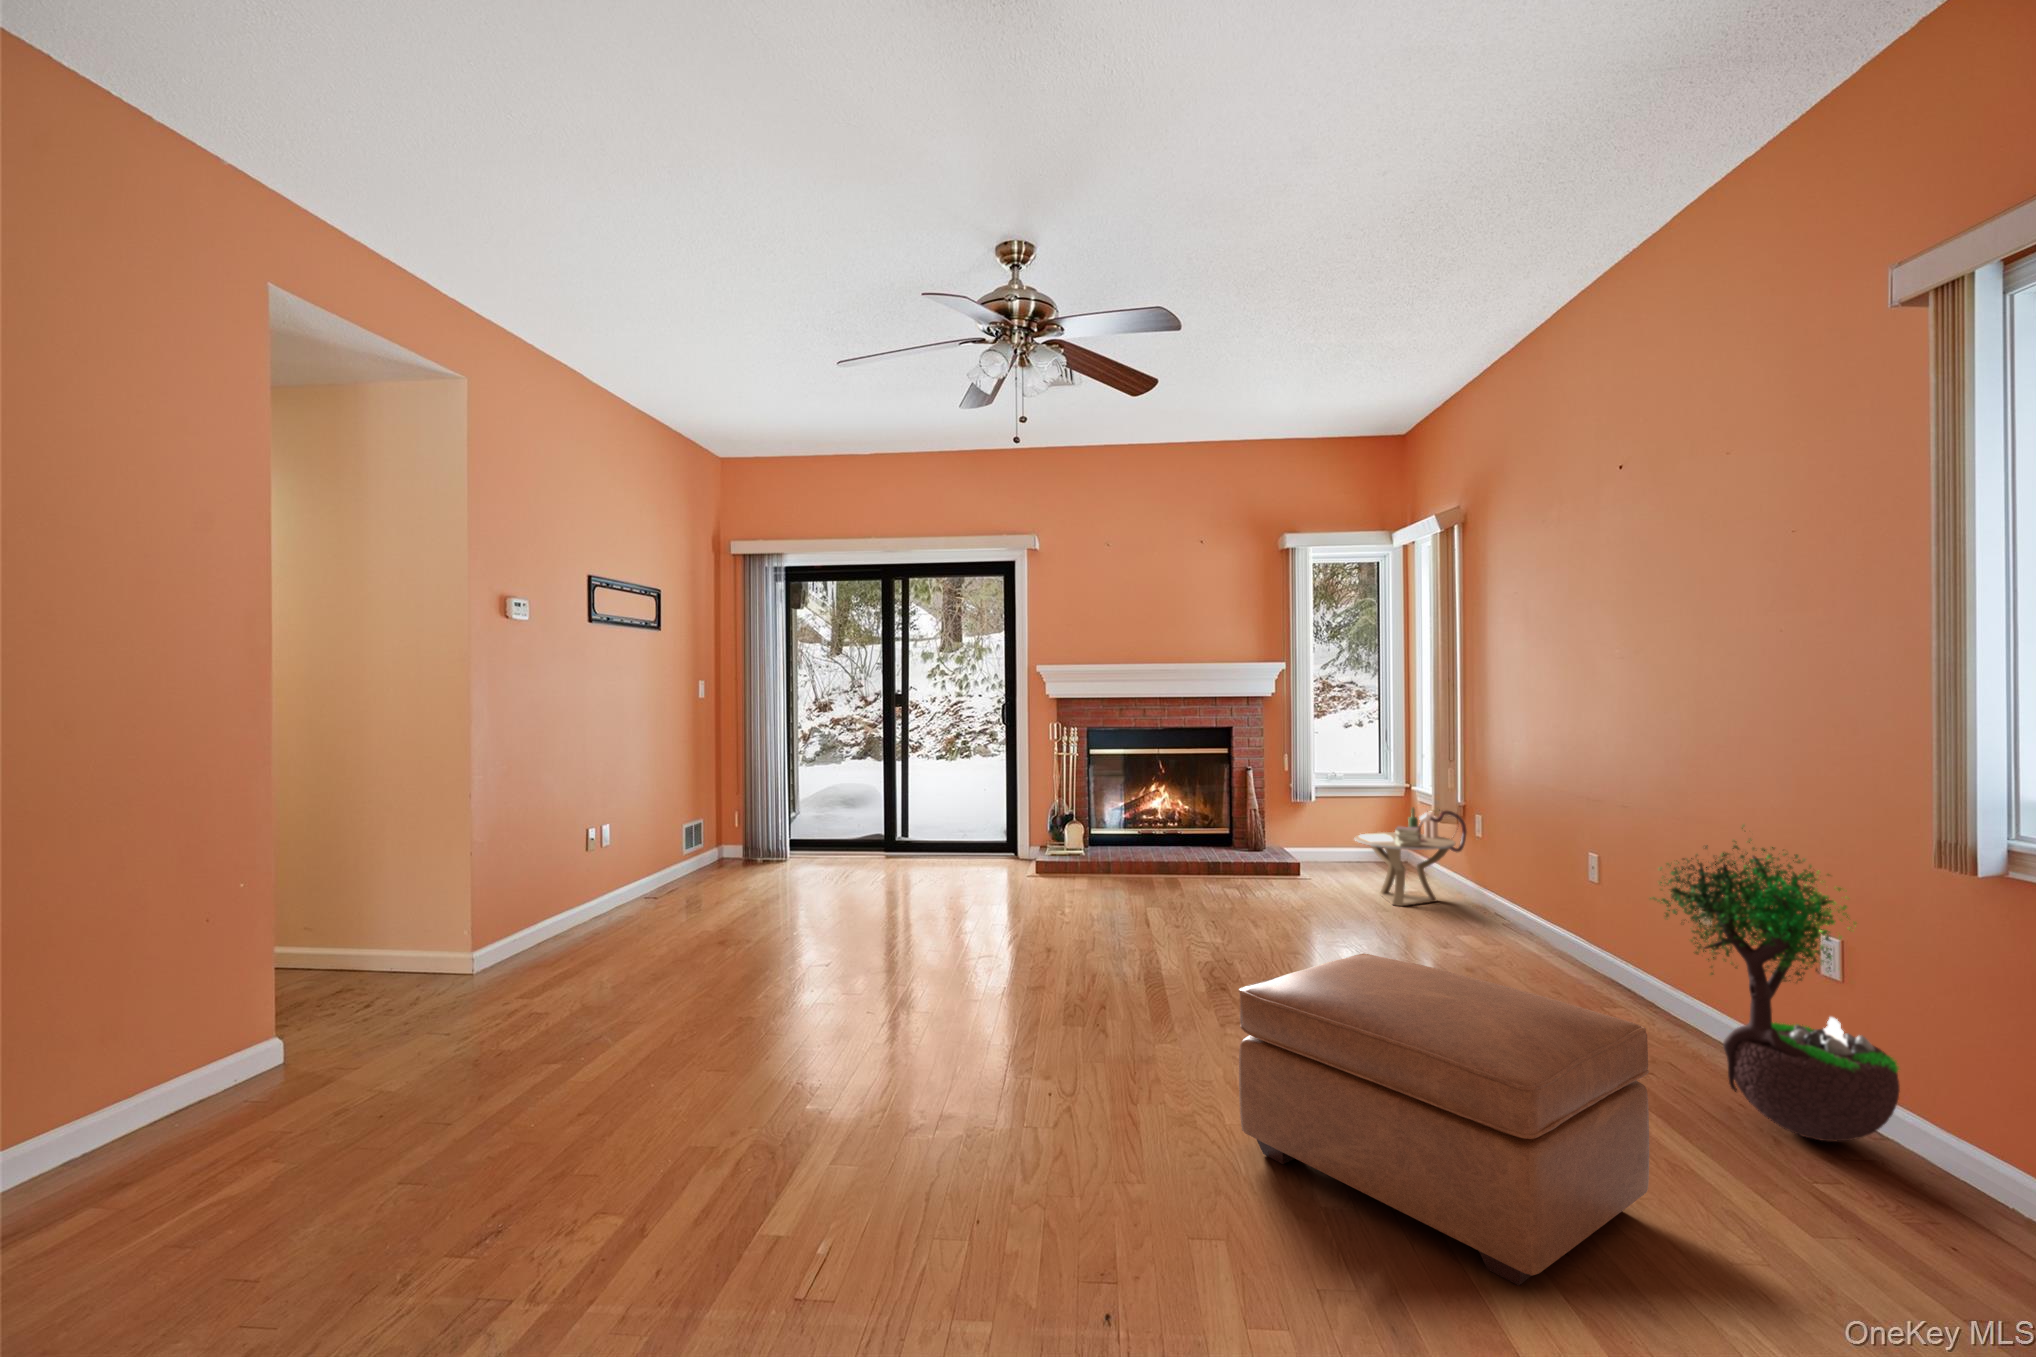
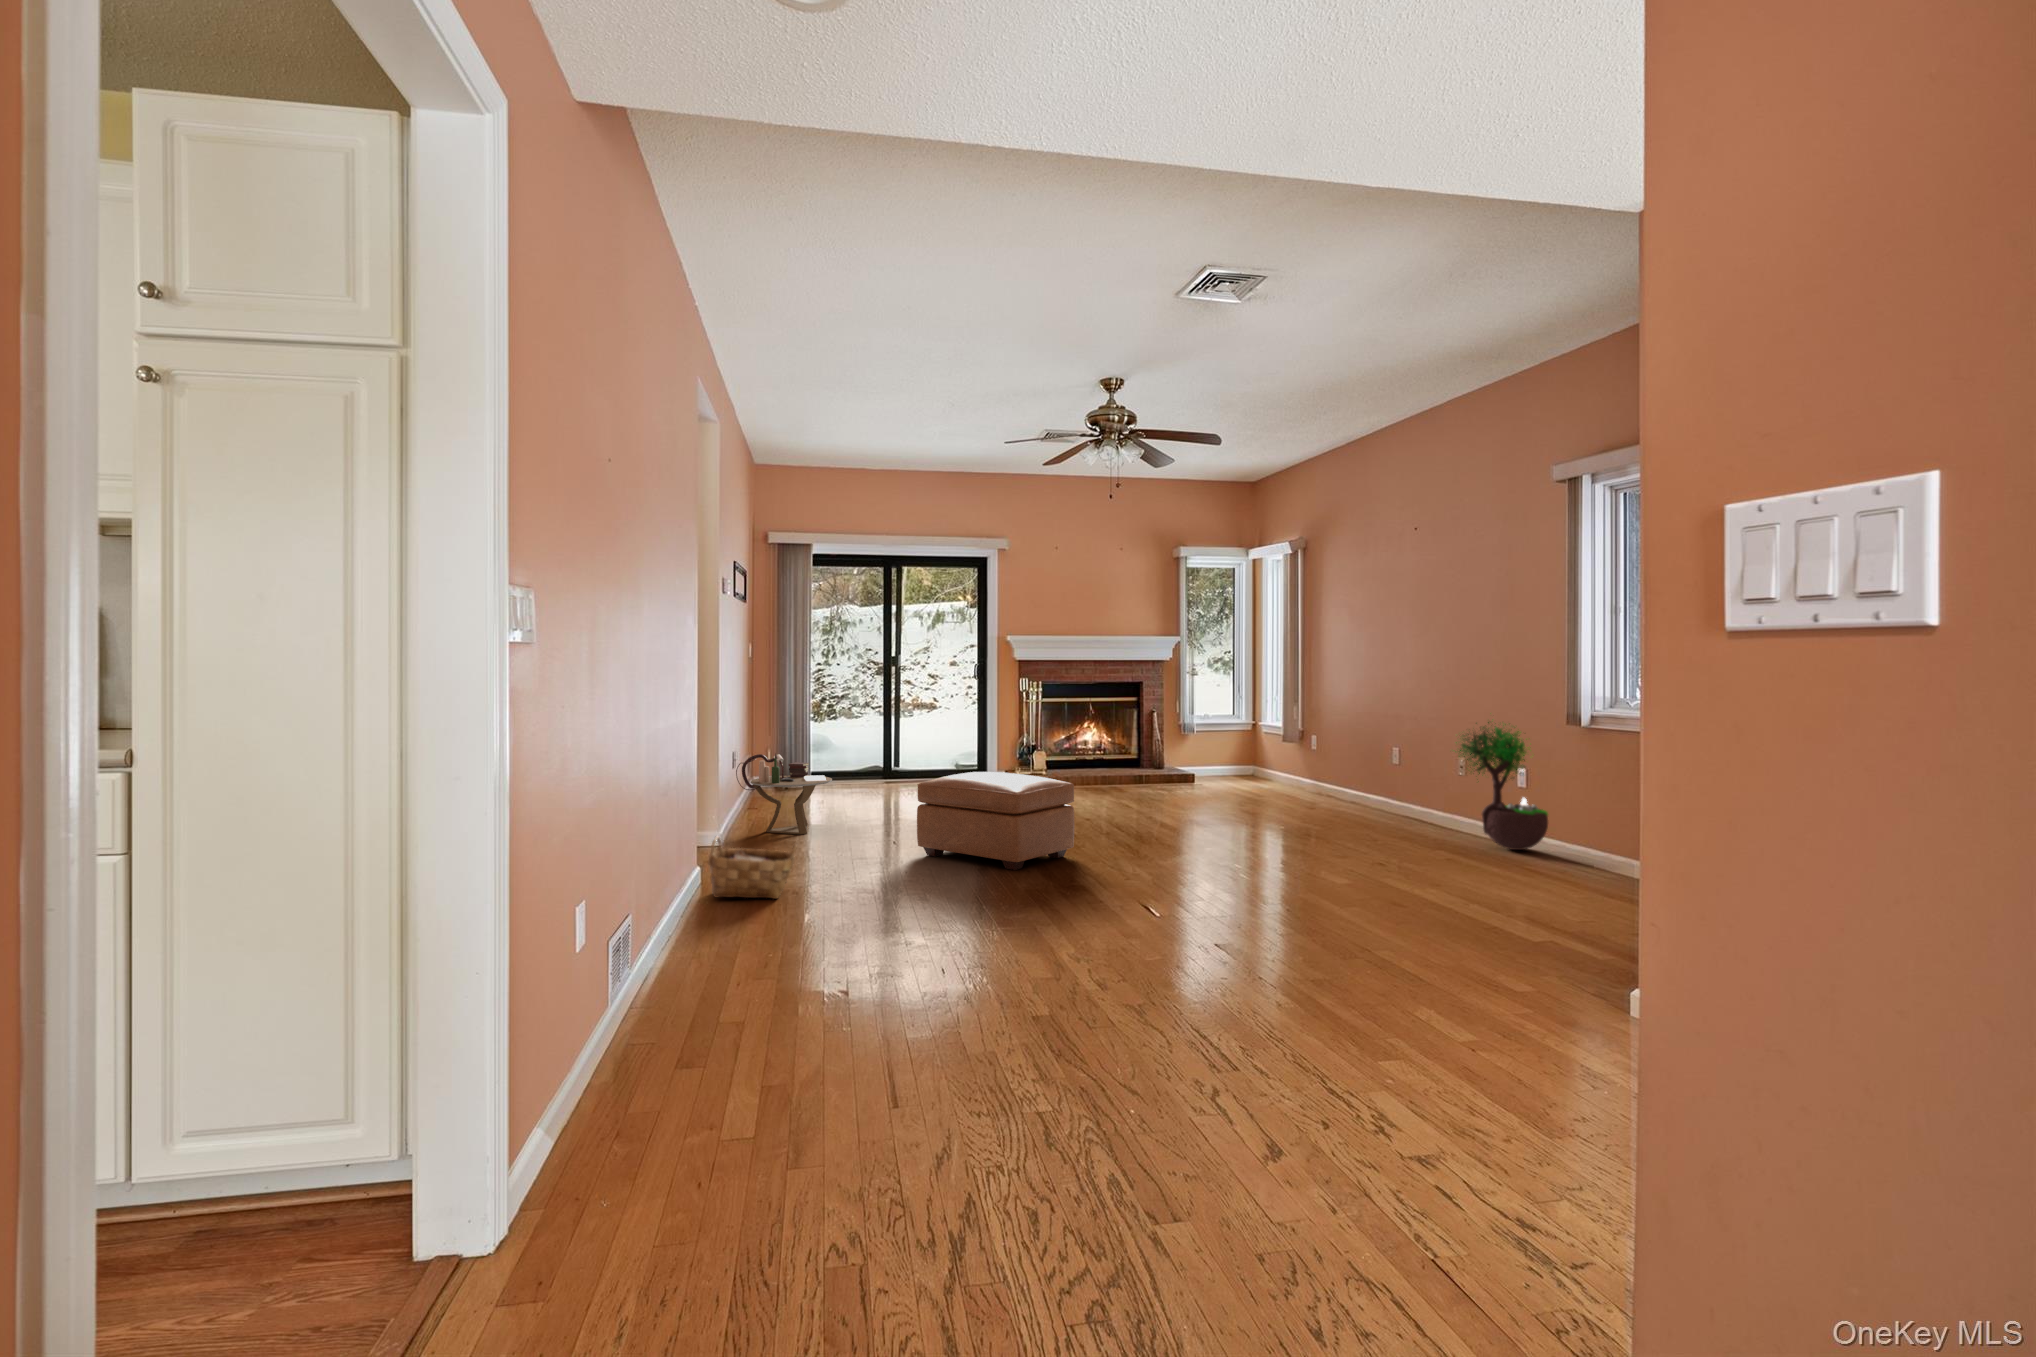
side table: present [1354,808,1467,906] -> present [736,754,832,835]
ottoman: present [1239,954,1649,1285] -> present [917,772,1074,870]
woven basket: none [135,1013,321,1140] -> present [709,836,797,899]

